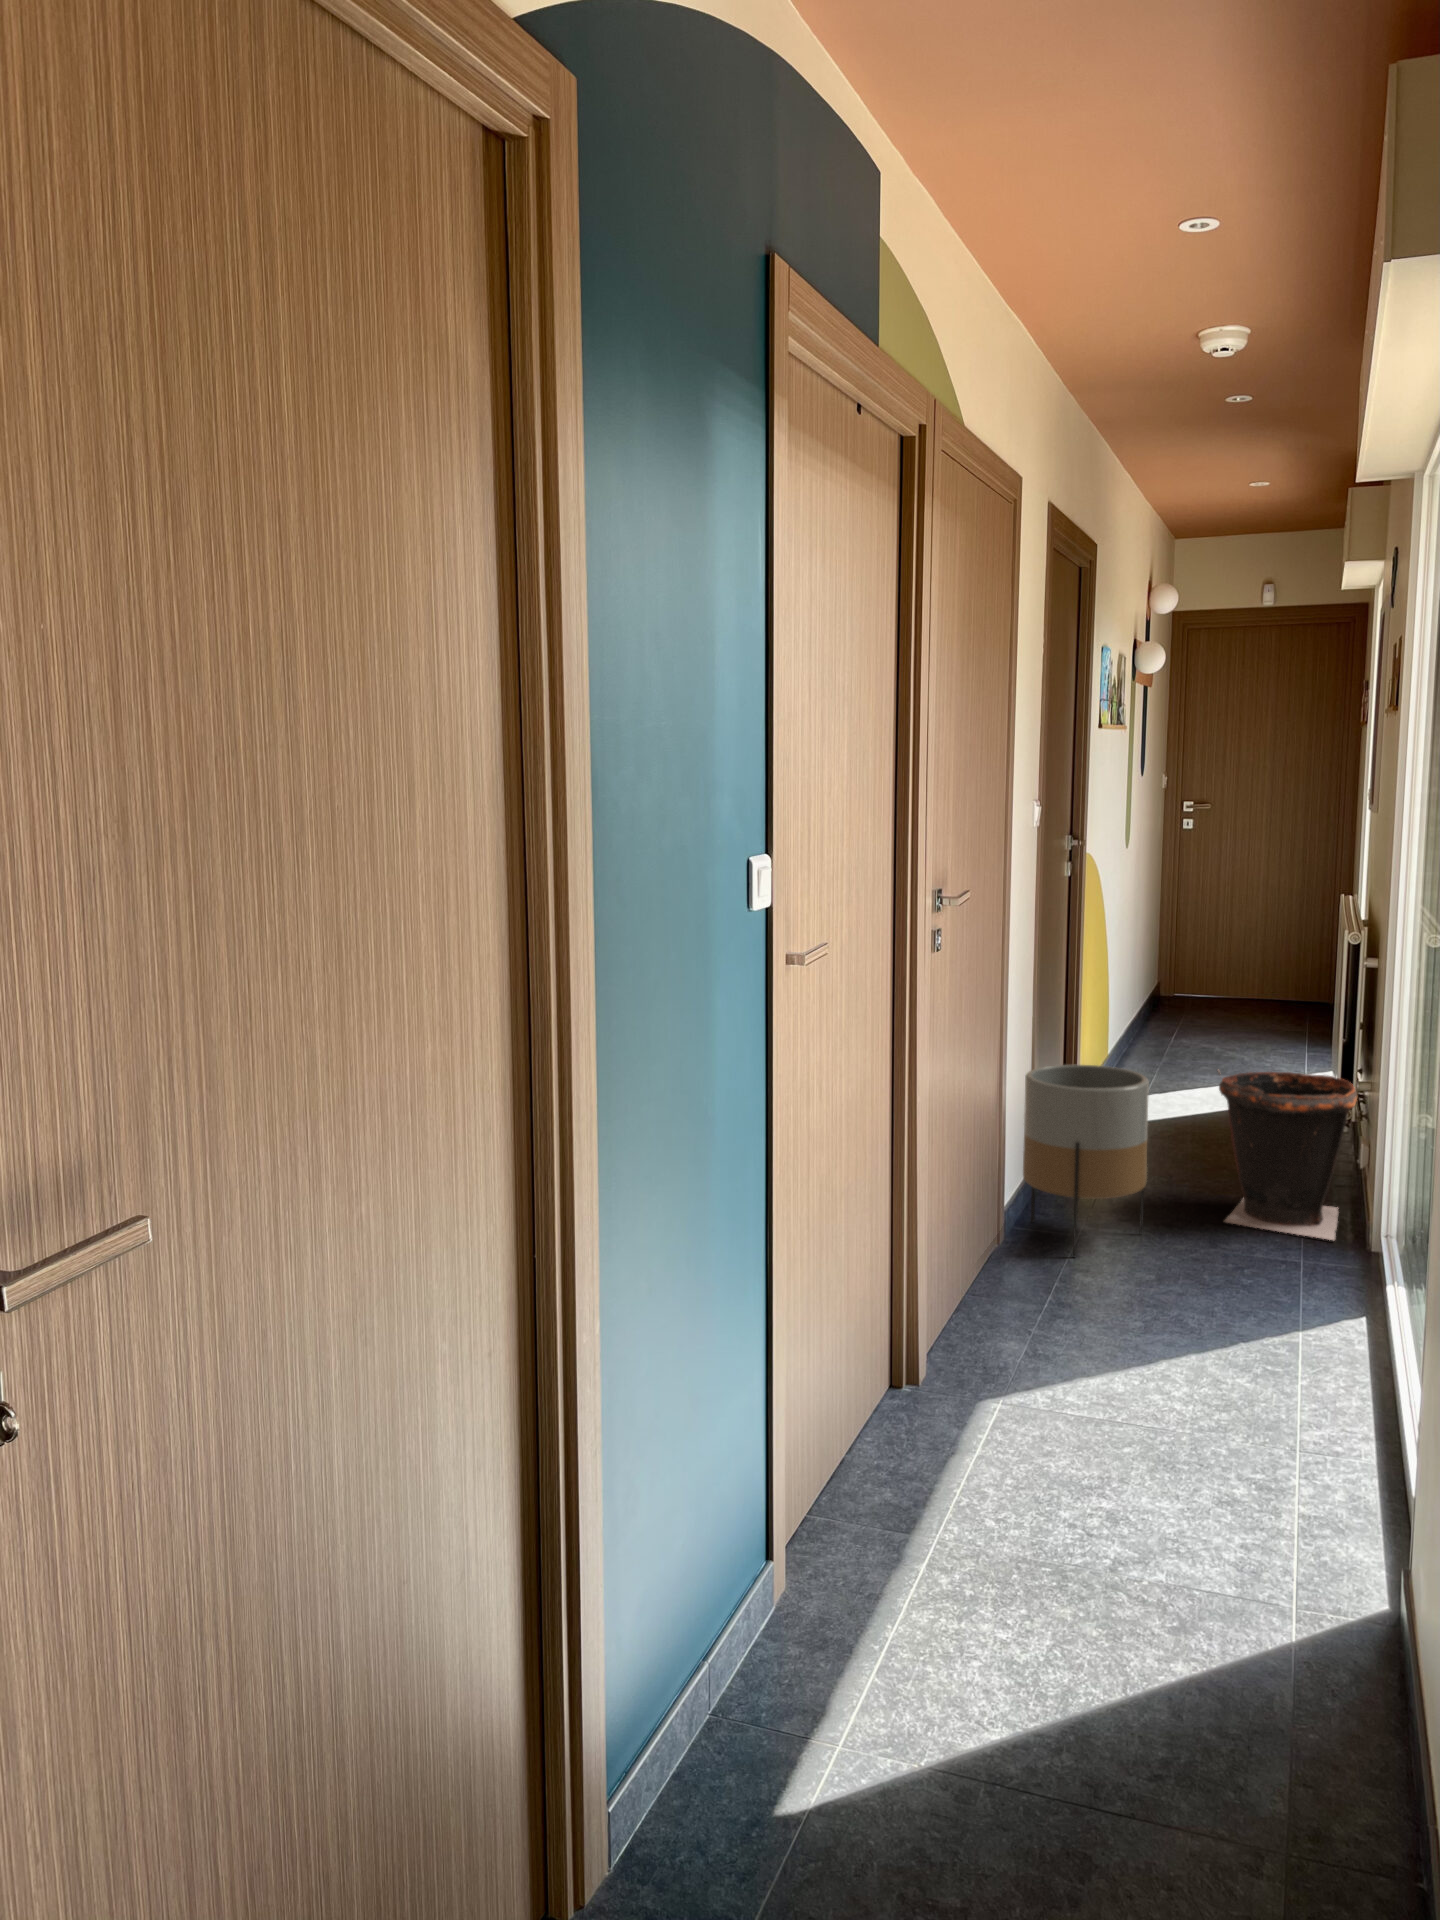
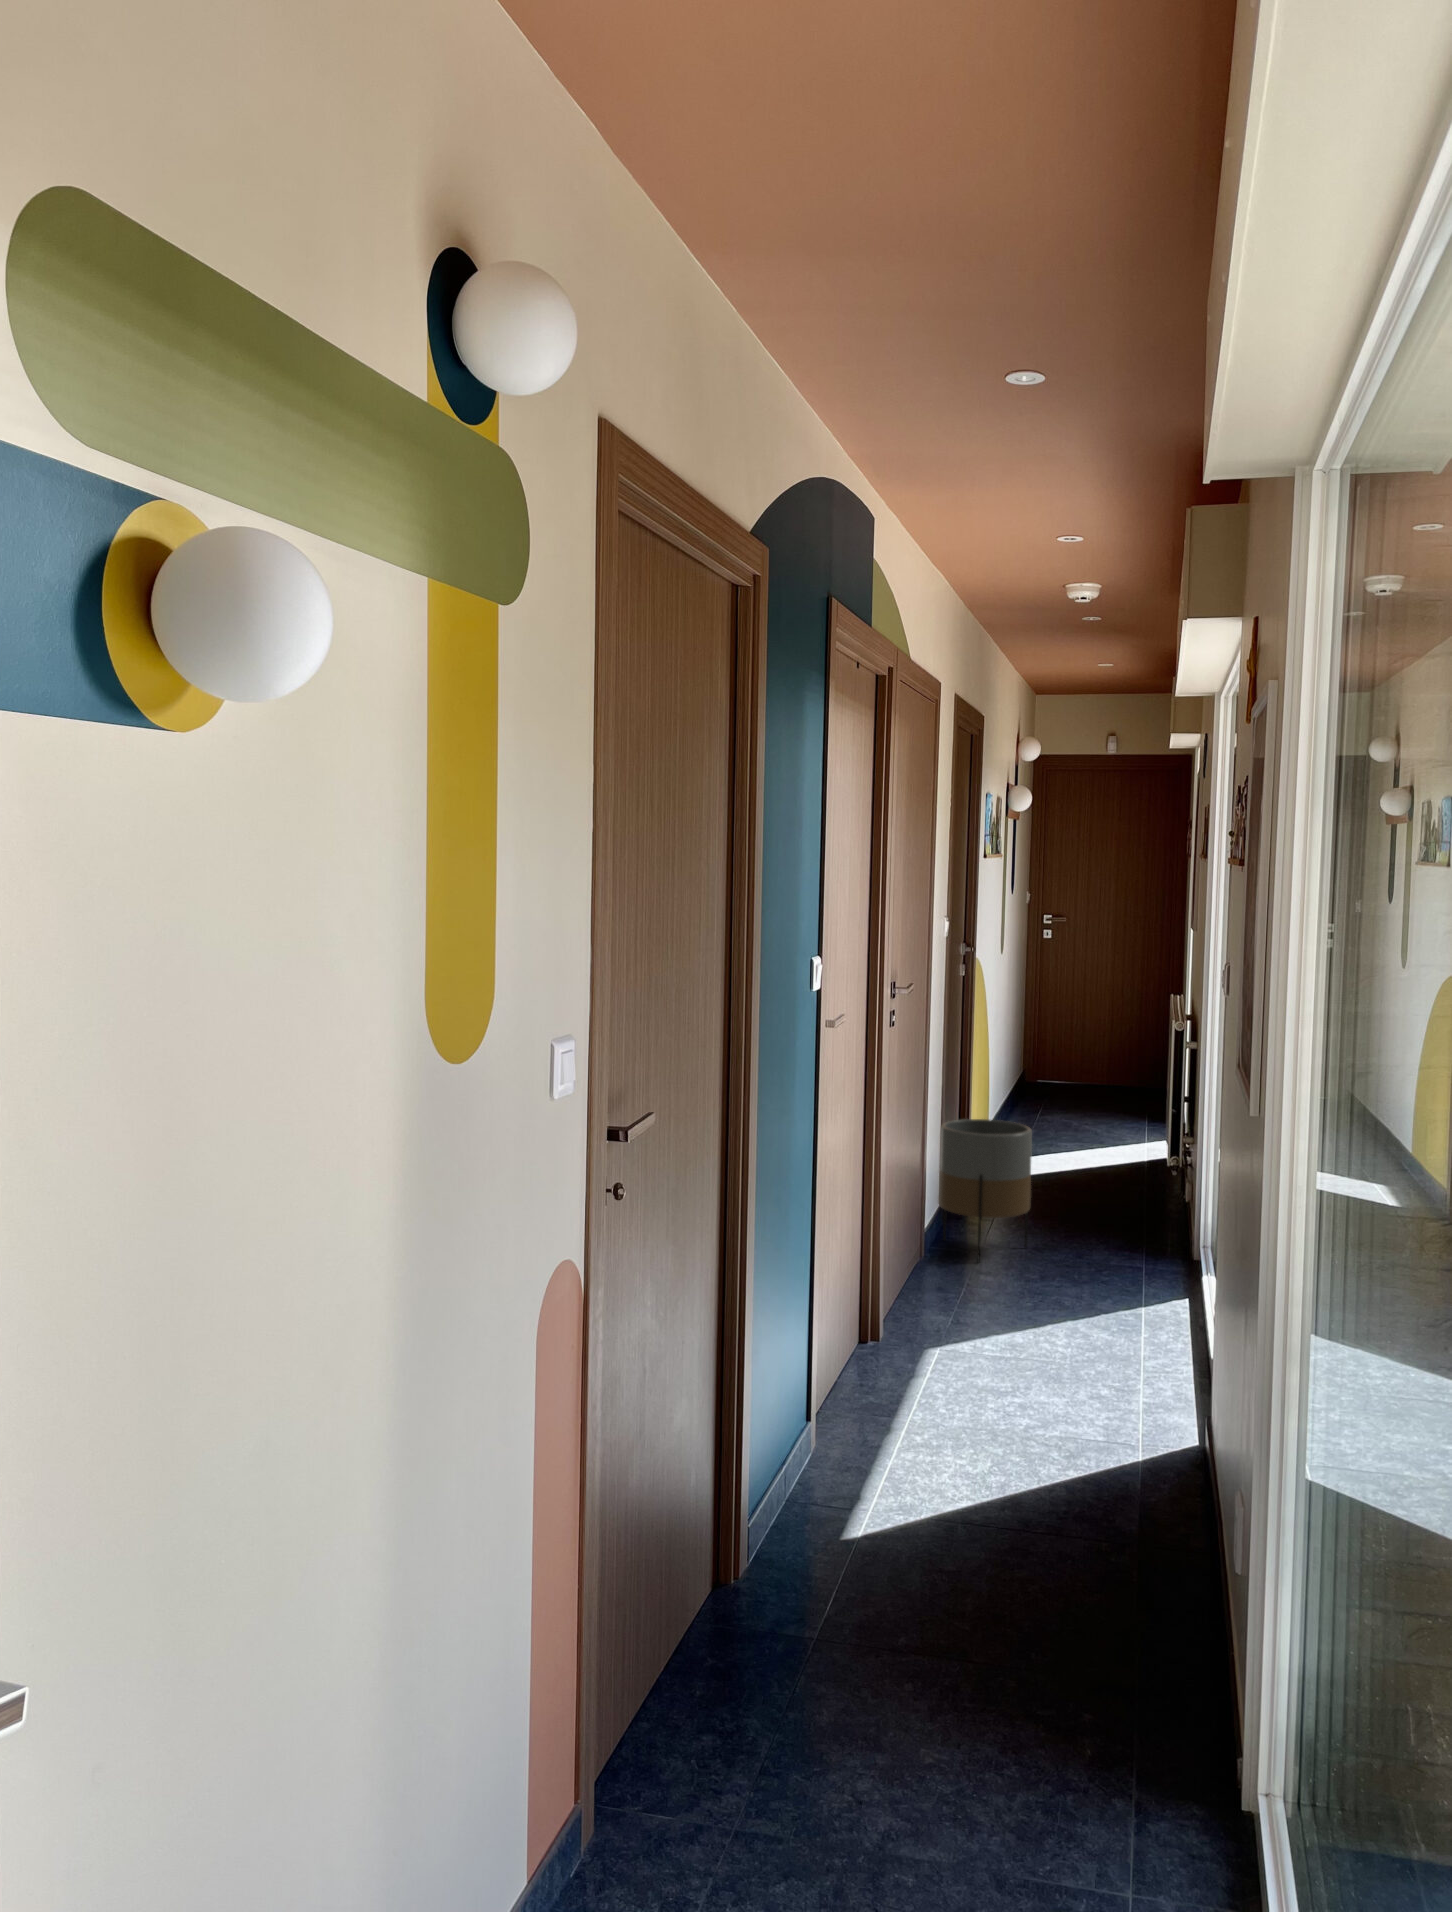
waste bin: present [1218,1070,1357,1240] -> none [1080,1124,1182,1252]

